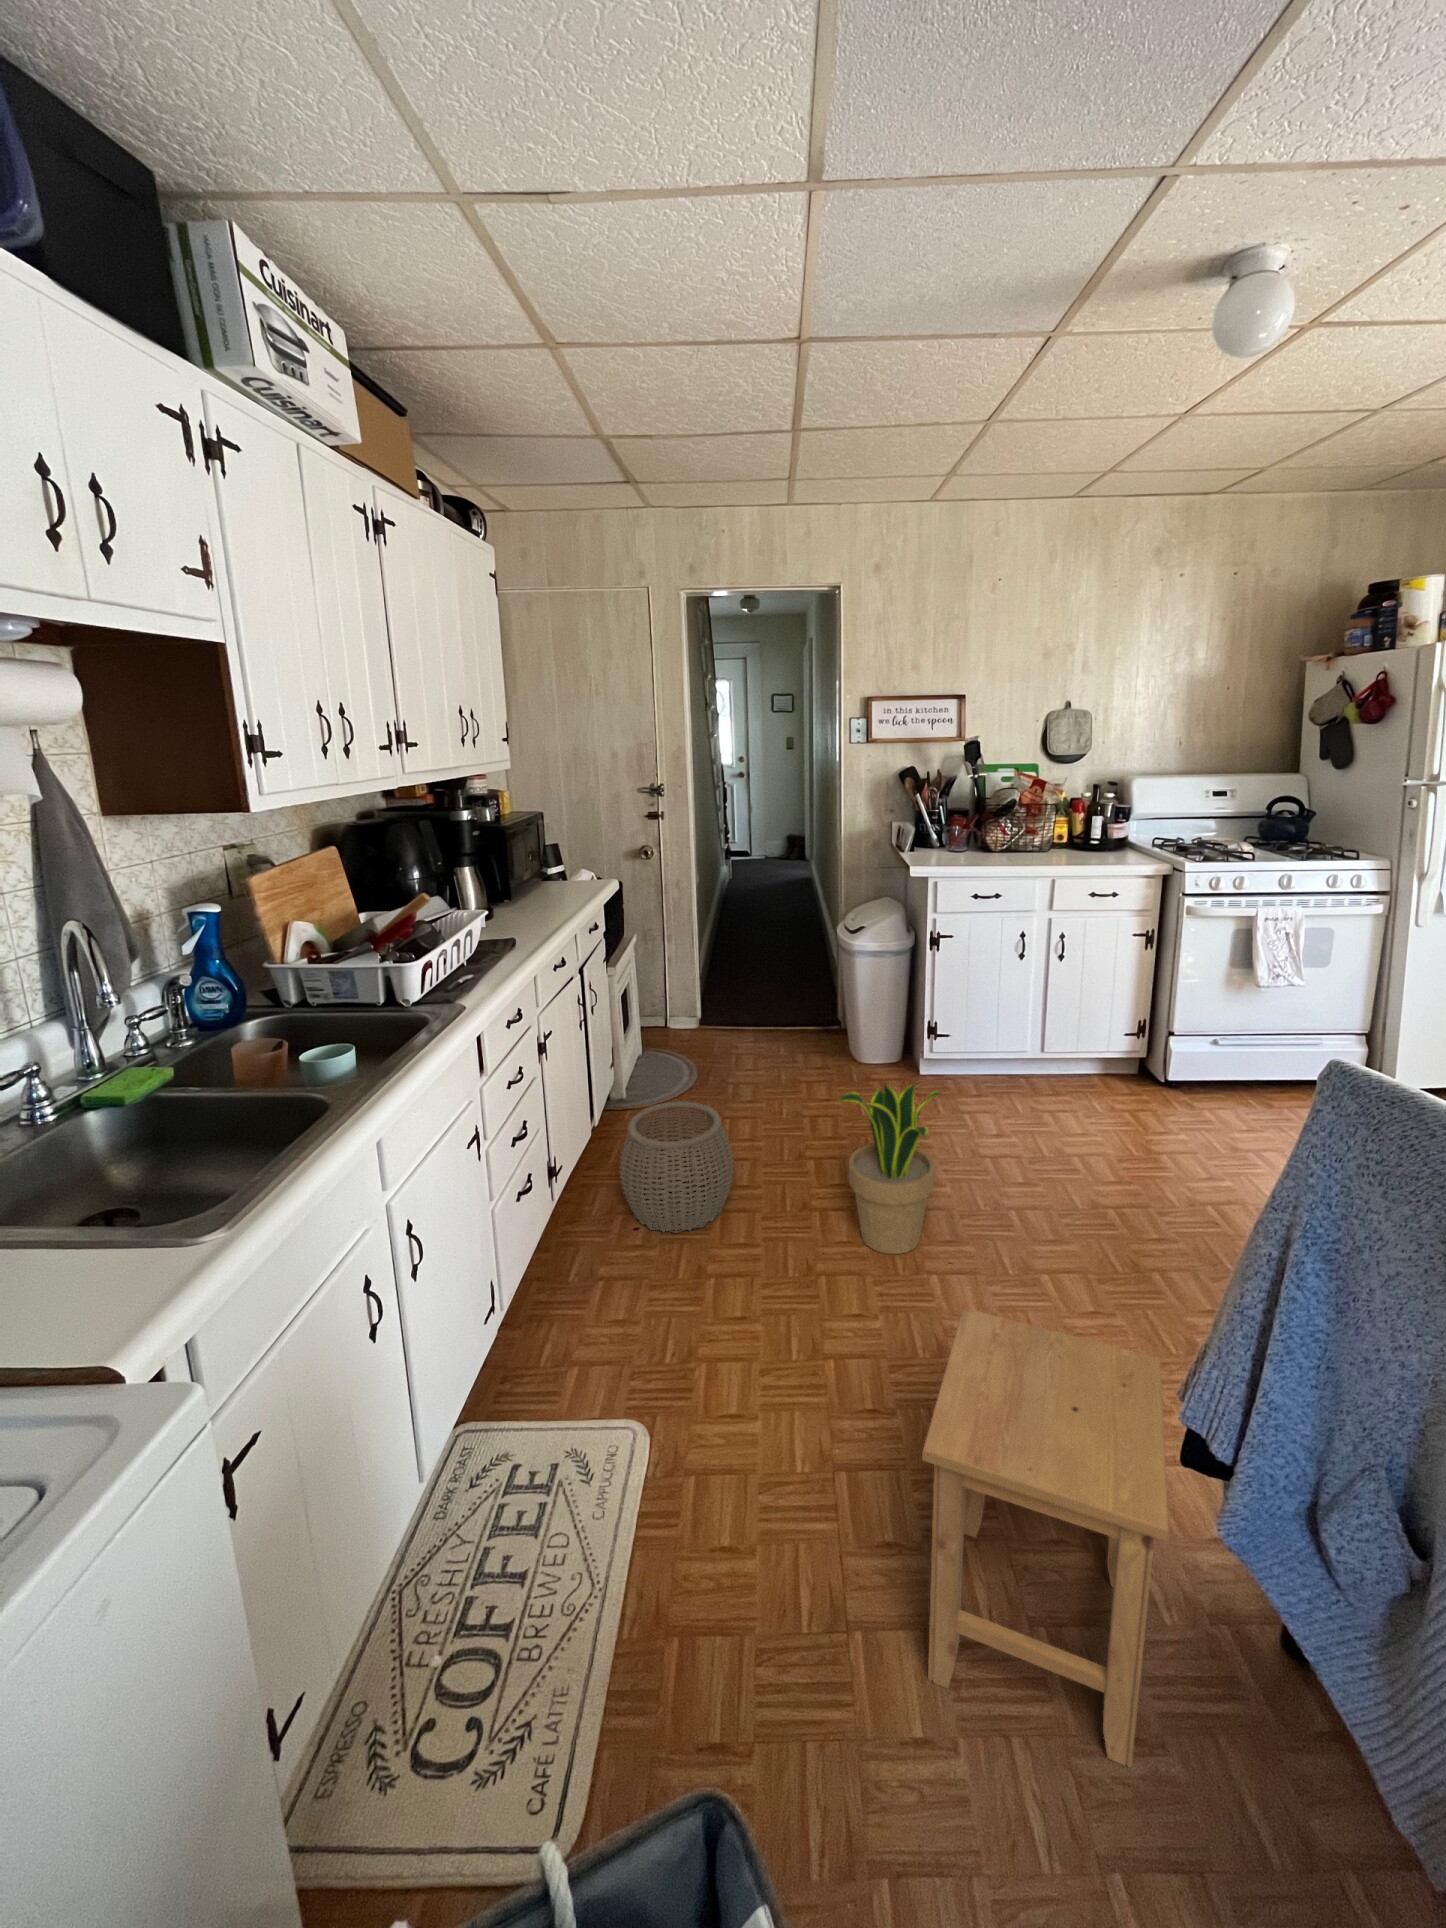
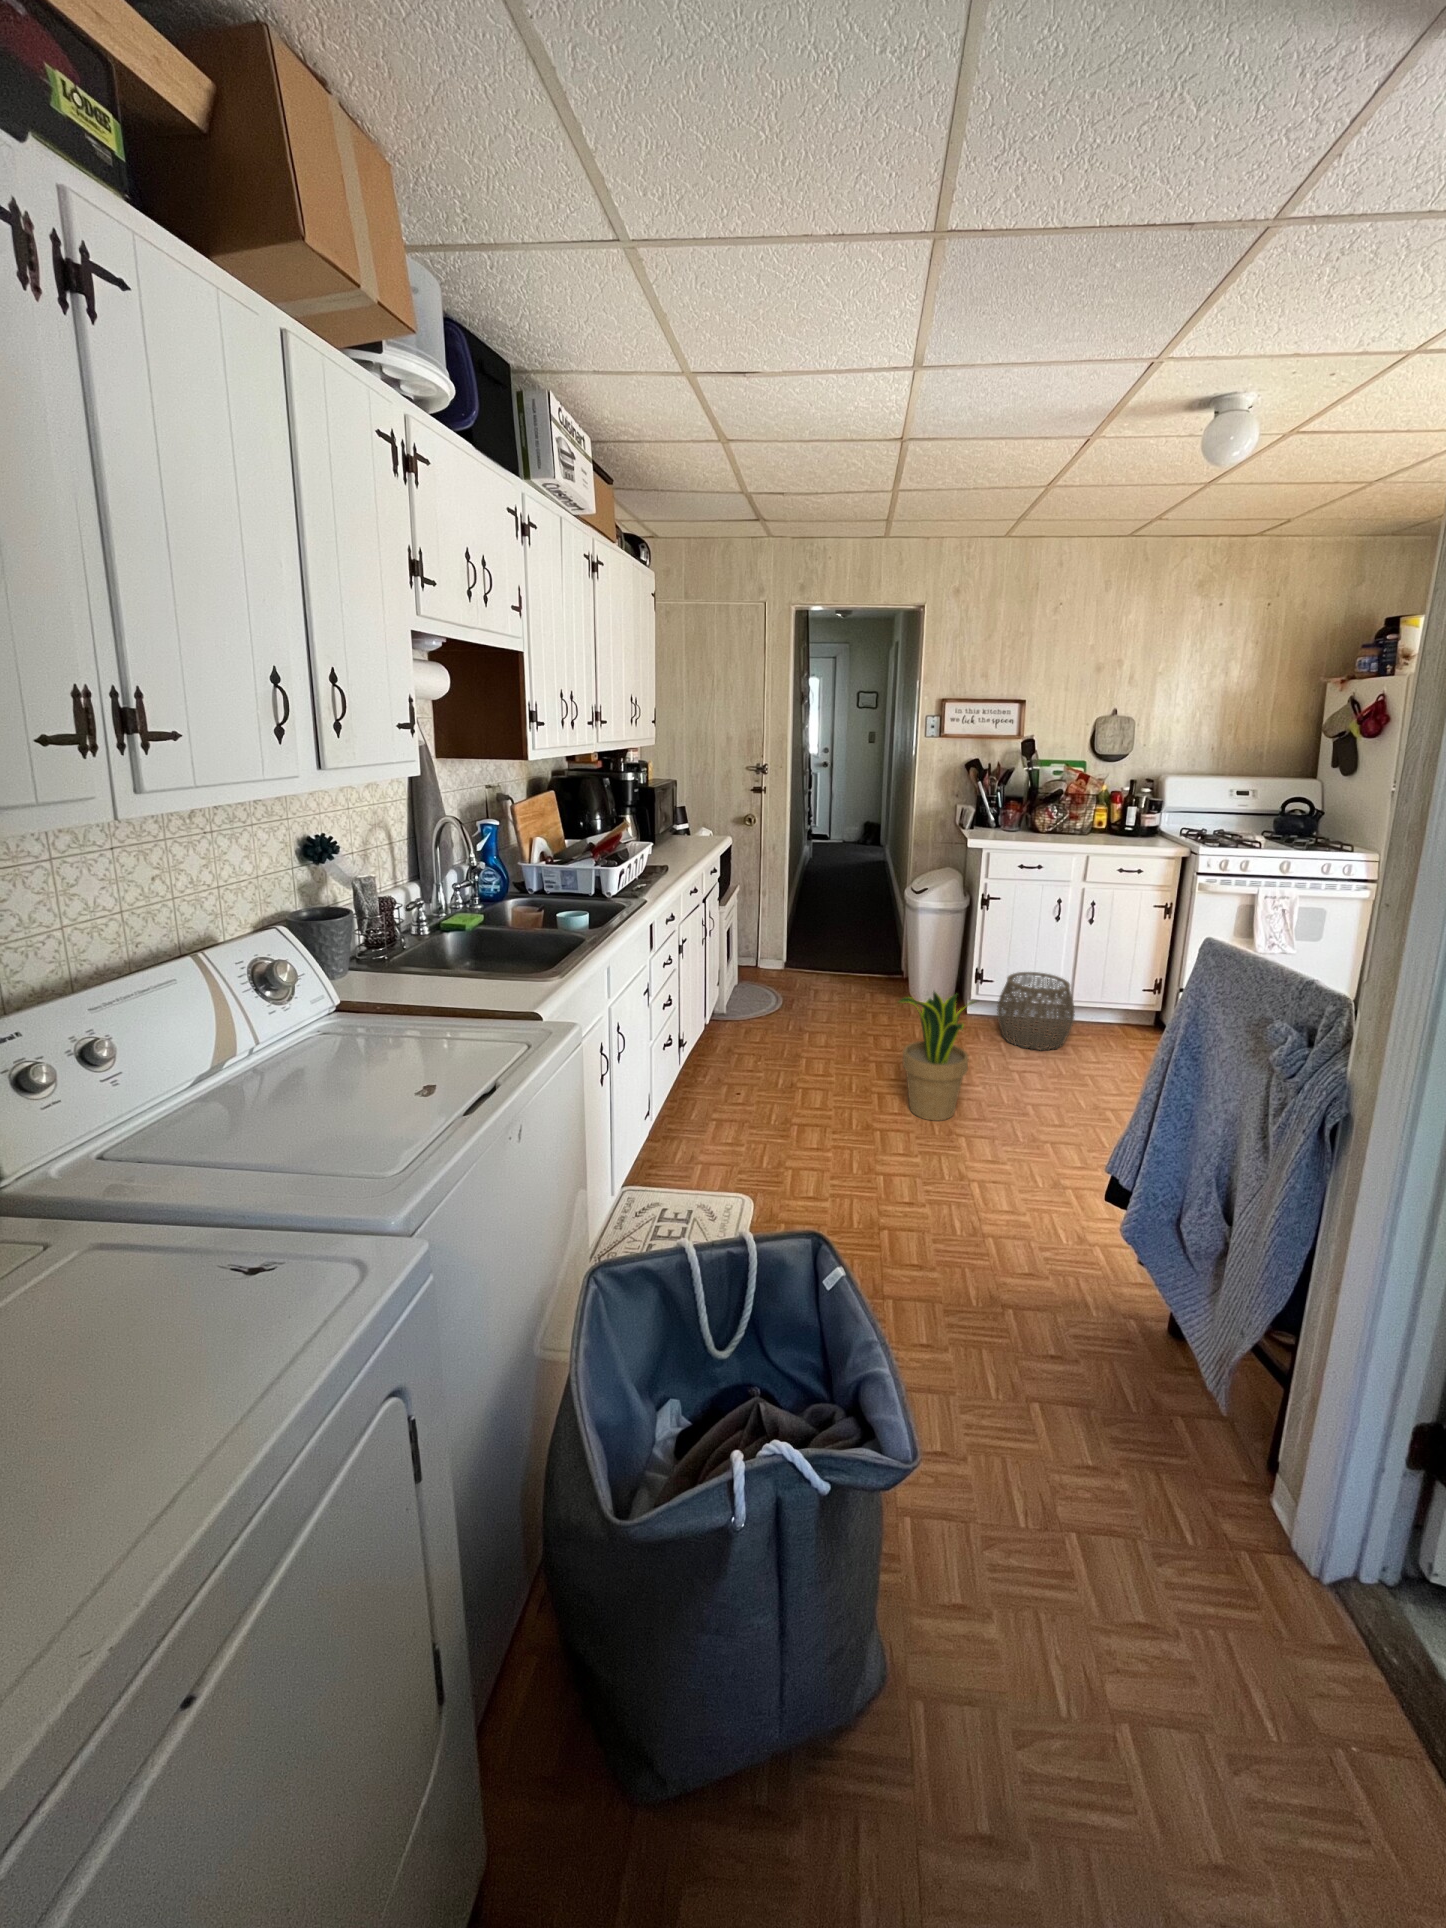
woven basket: present [620,1101,734,1233] -> present [997,972,1075,1050]
stool: present [922,1308,1169,1768] -> none [933,1110,1100,1369]

